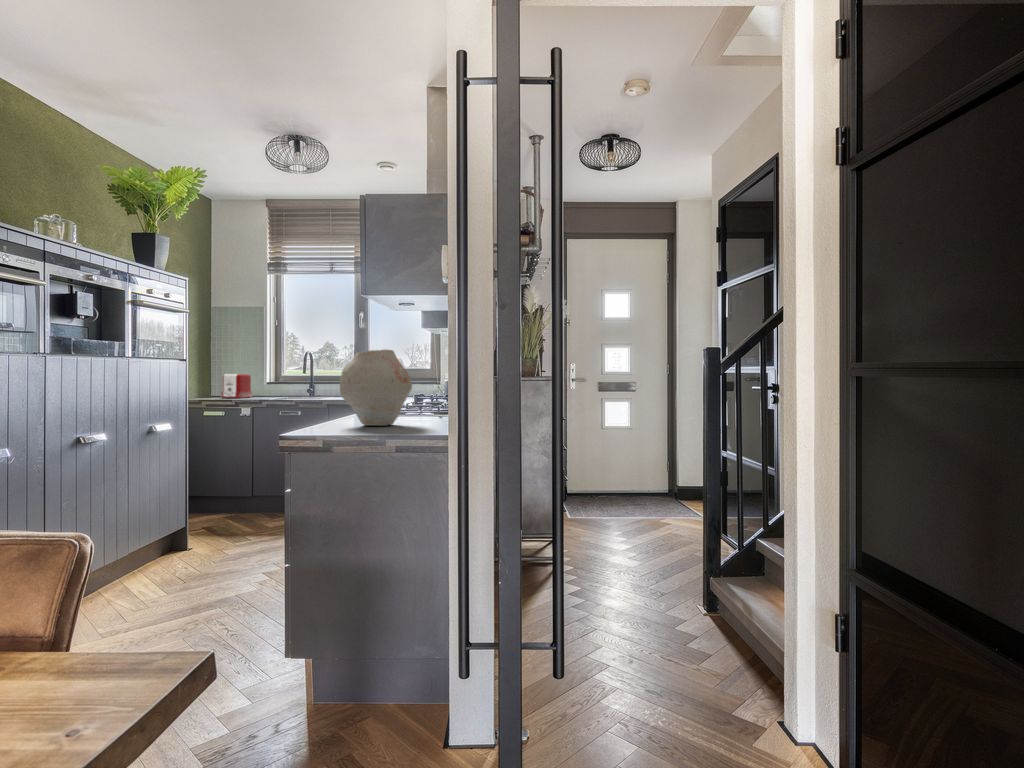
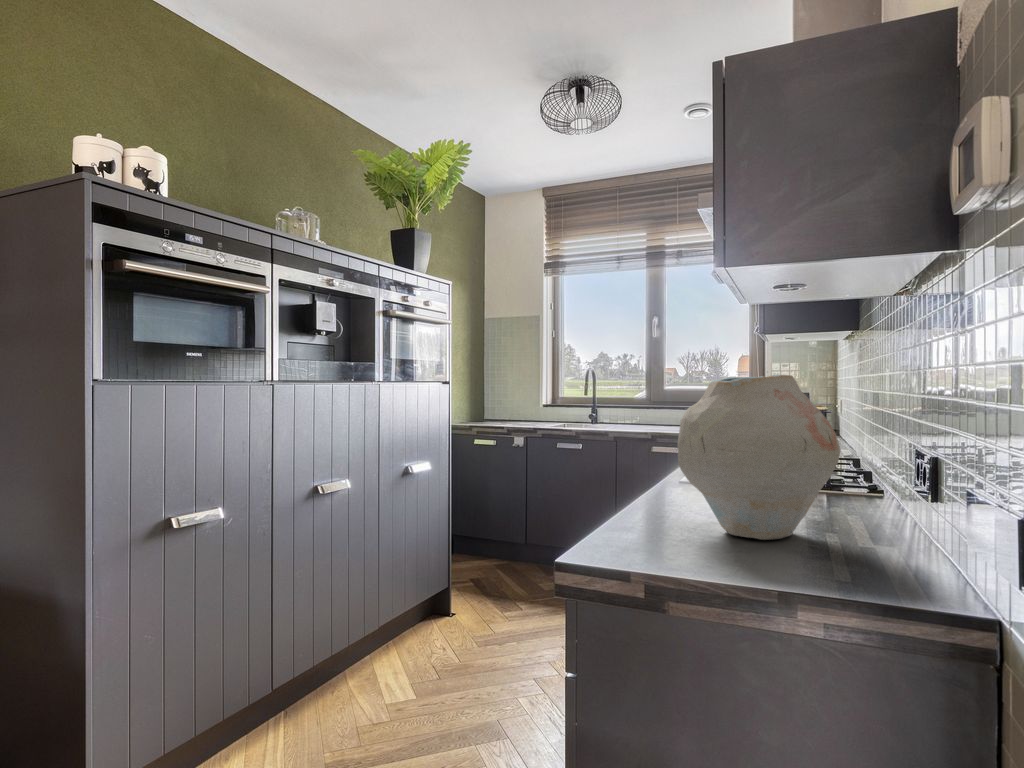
toaster: present [221,374,252,398] -> none [494,394,528,422]

